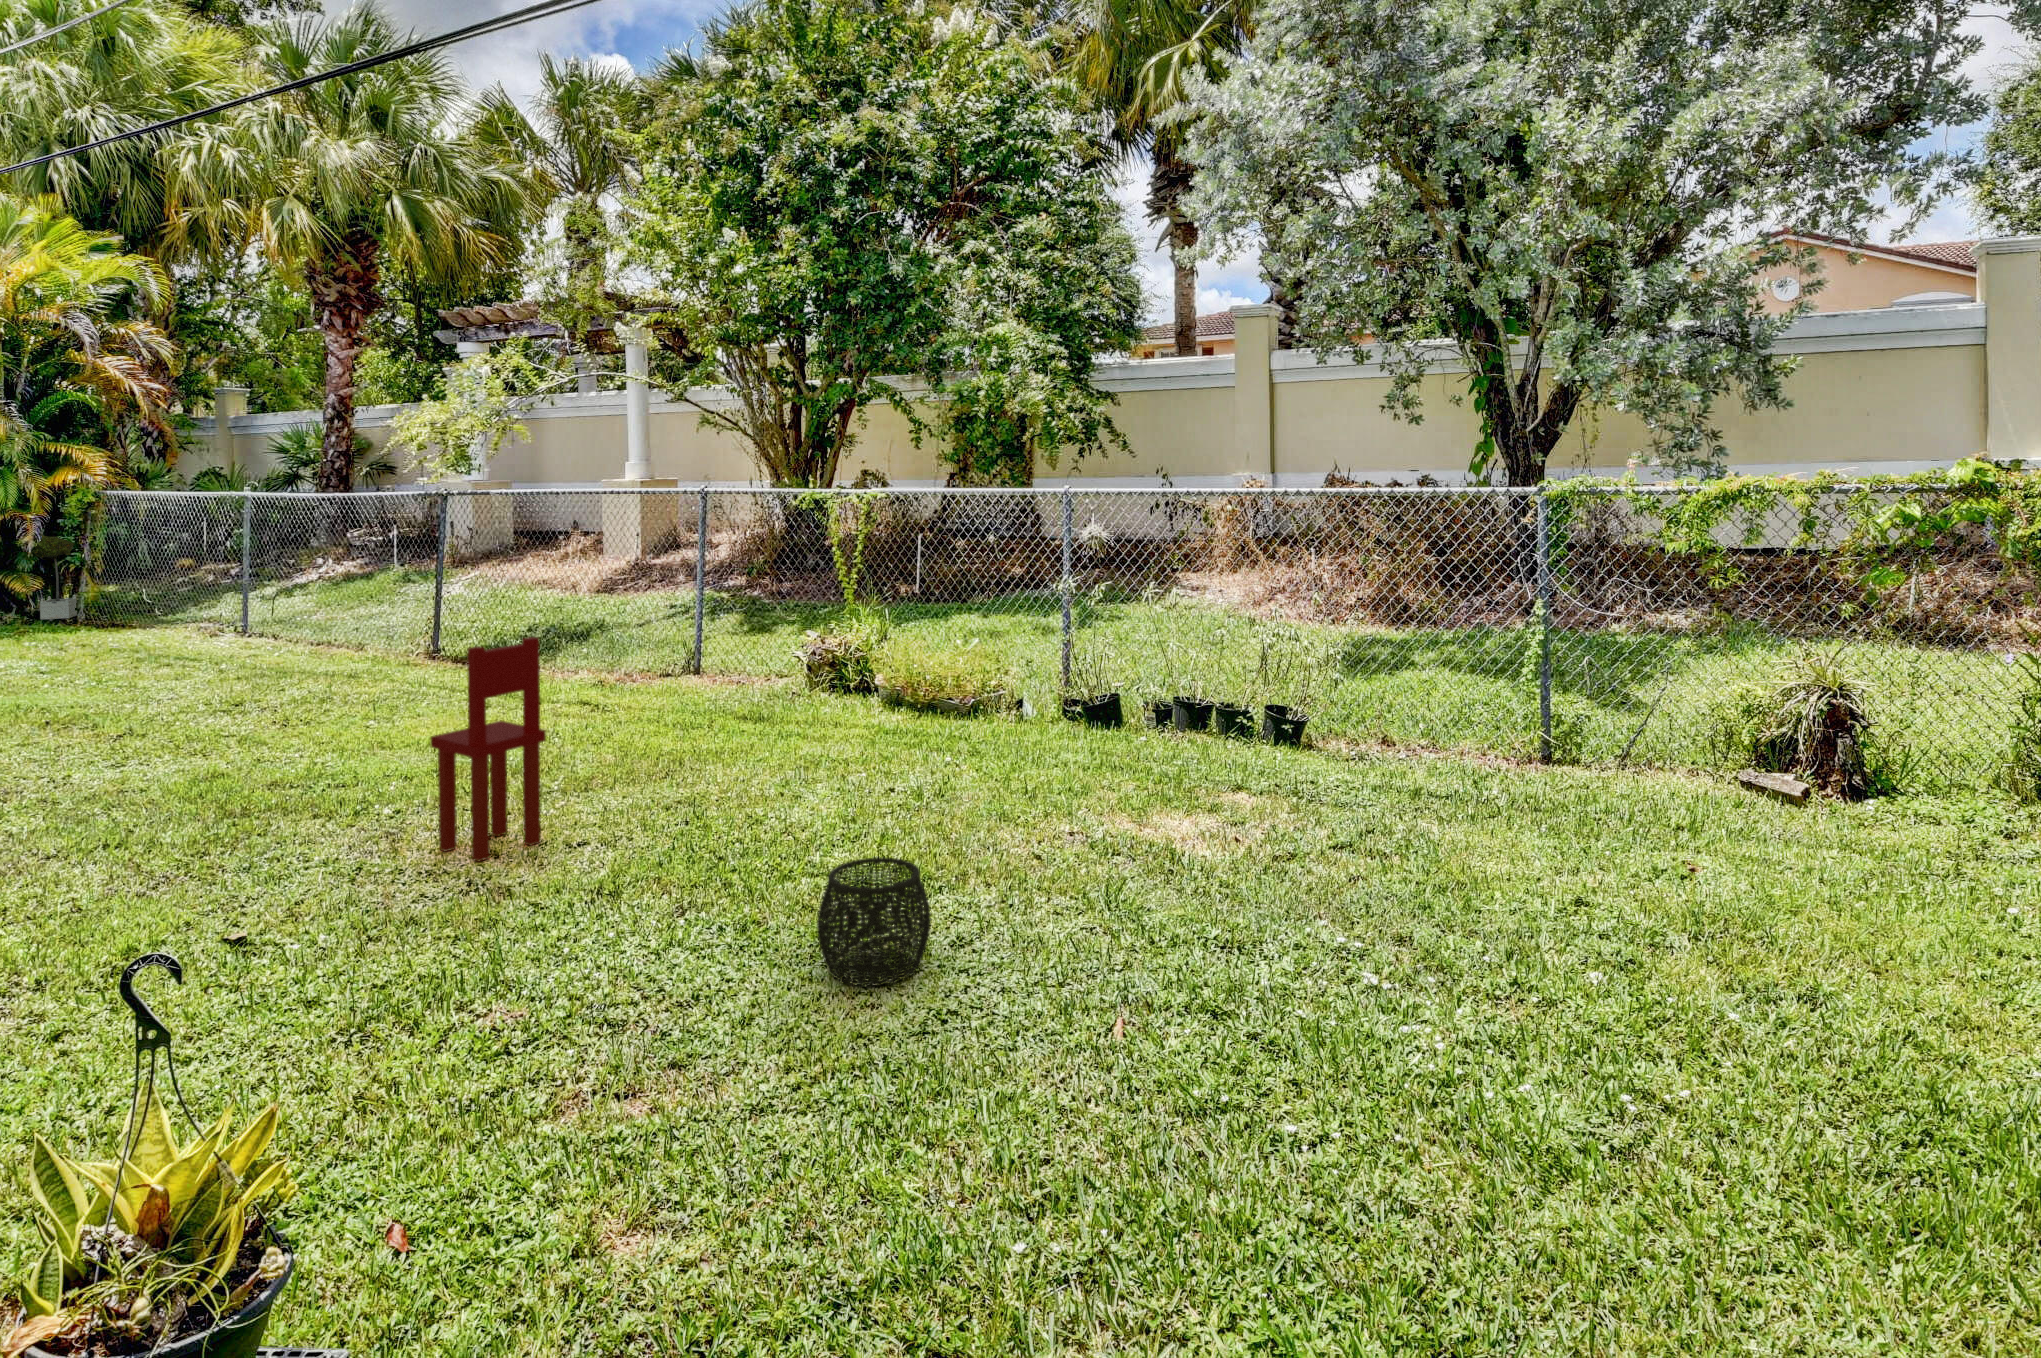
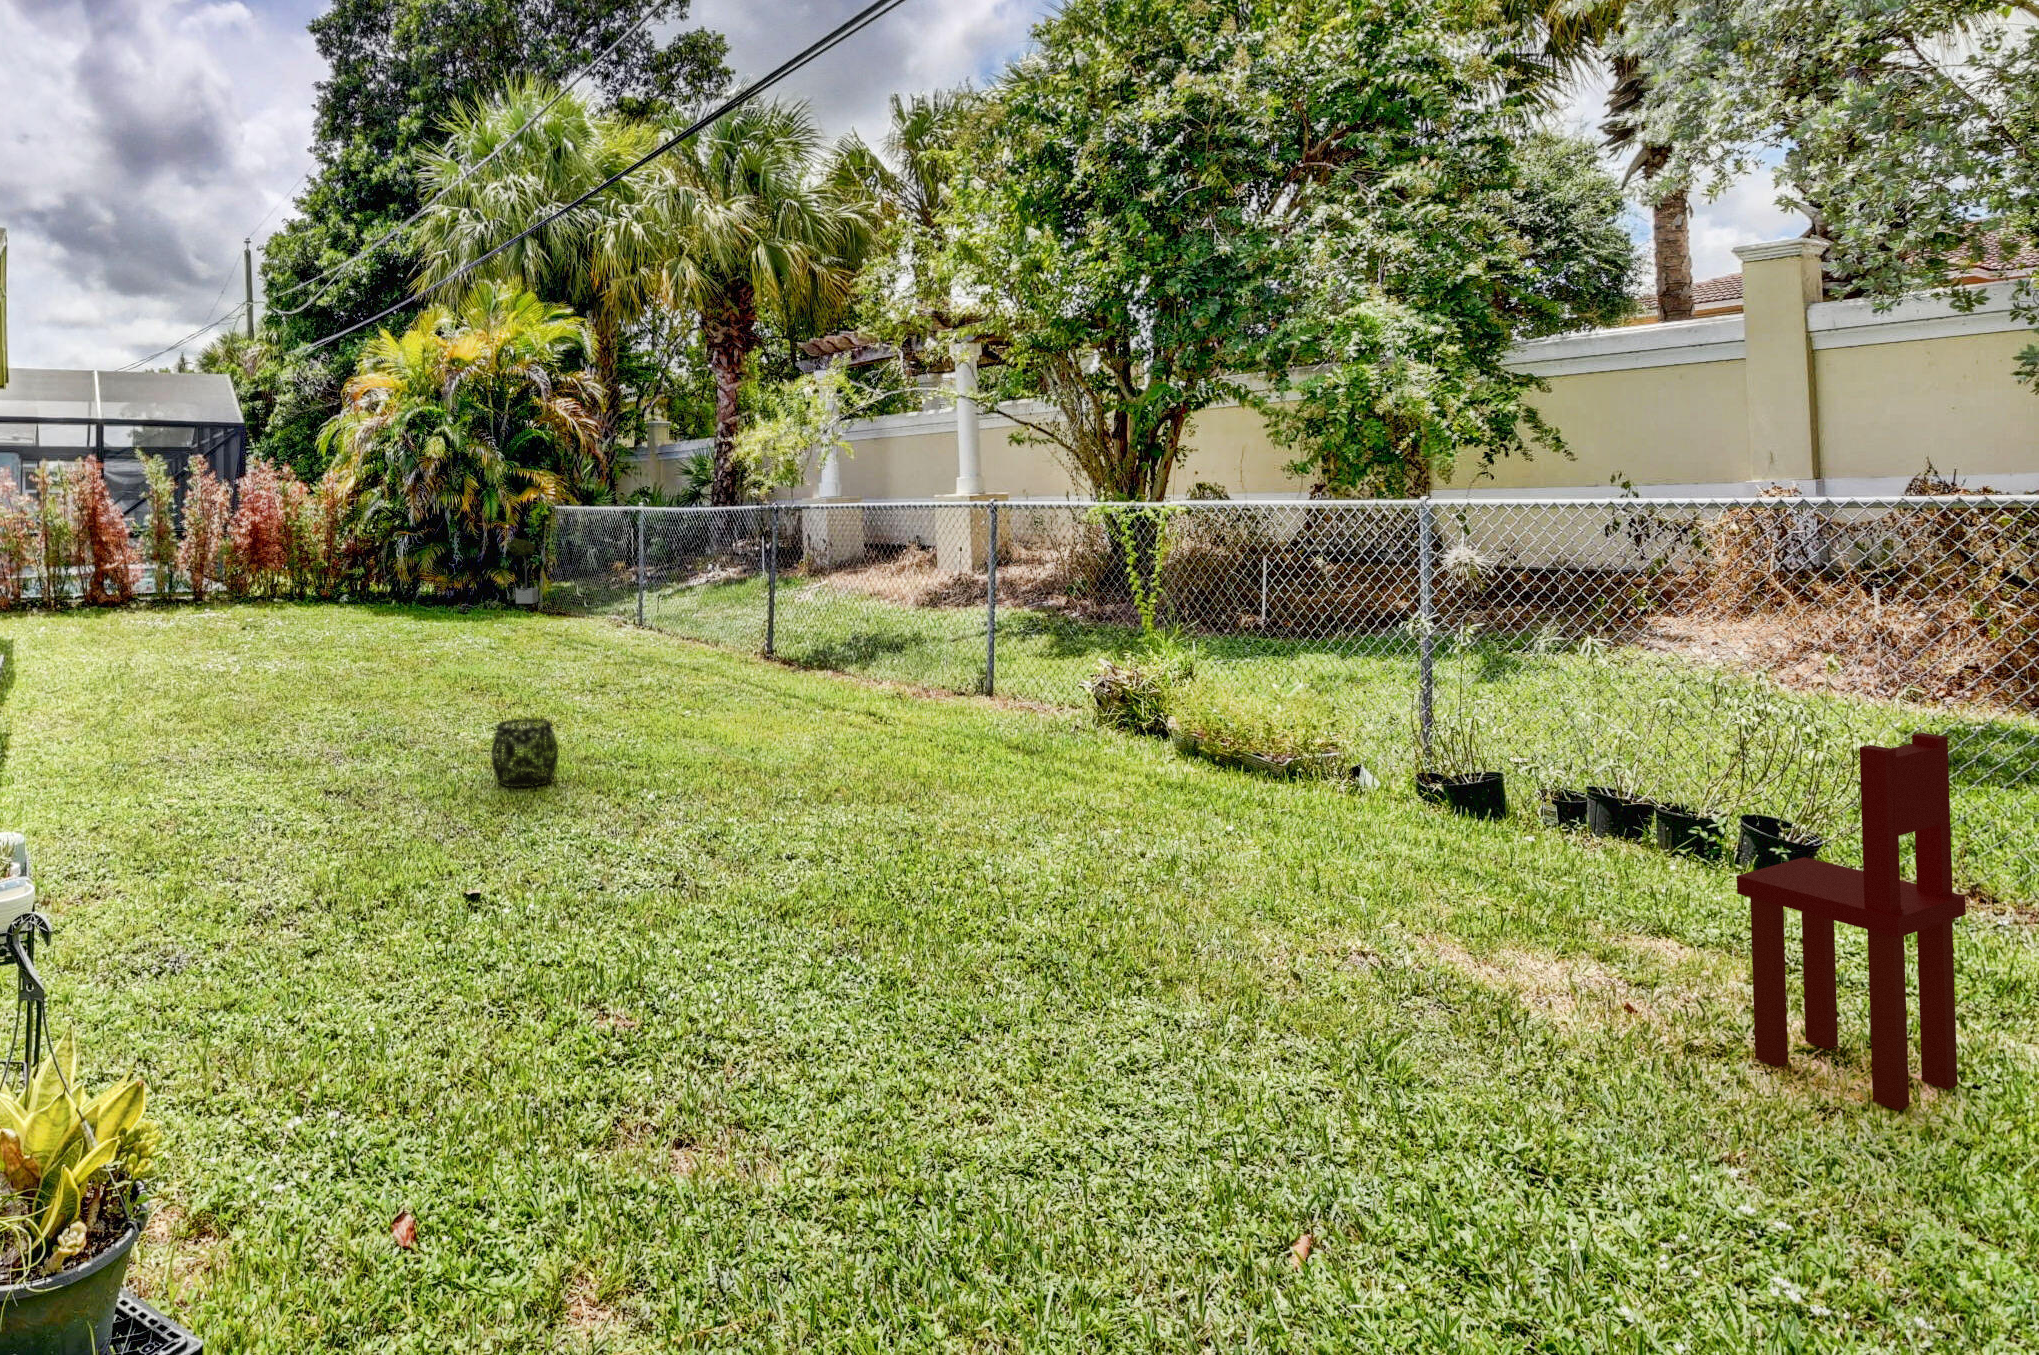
chair: present [430,637,546,861] -> present [1737,733,1966,1111]
woven basket: present [816,857,931,987] -> present [491,718,558,787]

